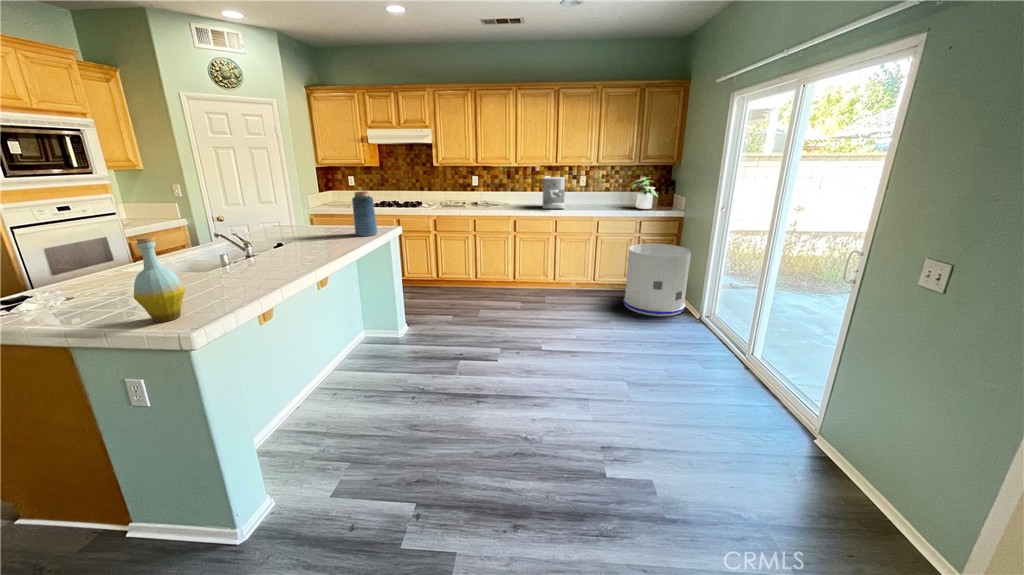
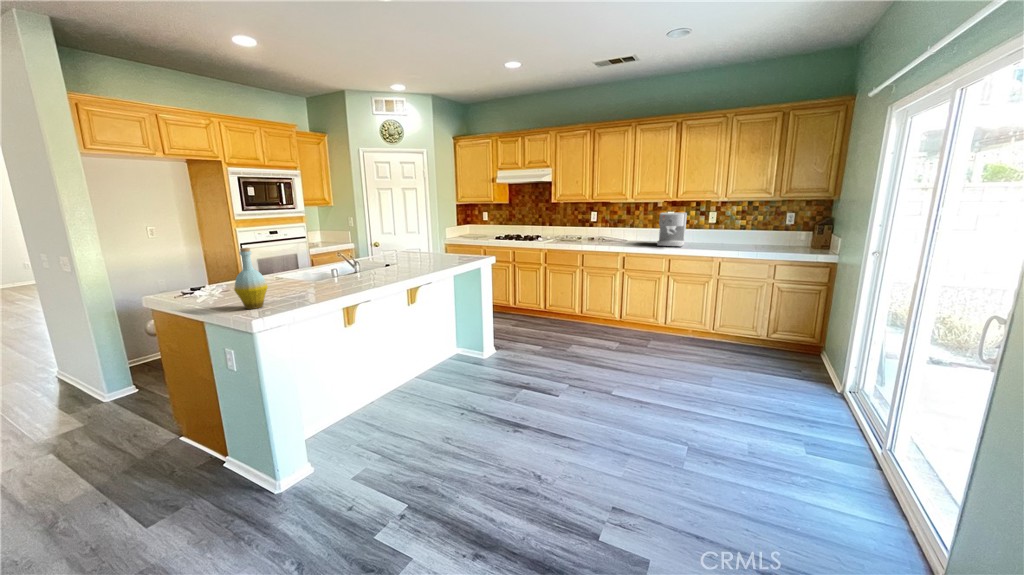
potted plant: present [631,177,657,209] -> none [768,213,806,251]
vase: present [352,191,378,236] -> none [447,223,467,262]
trash can: present [623,244,691,316] -> none [740,291,835,383]

